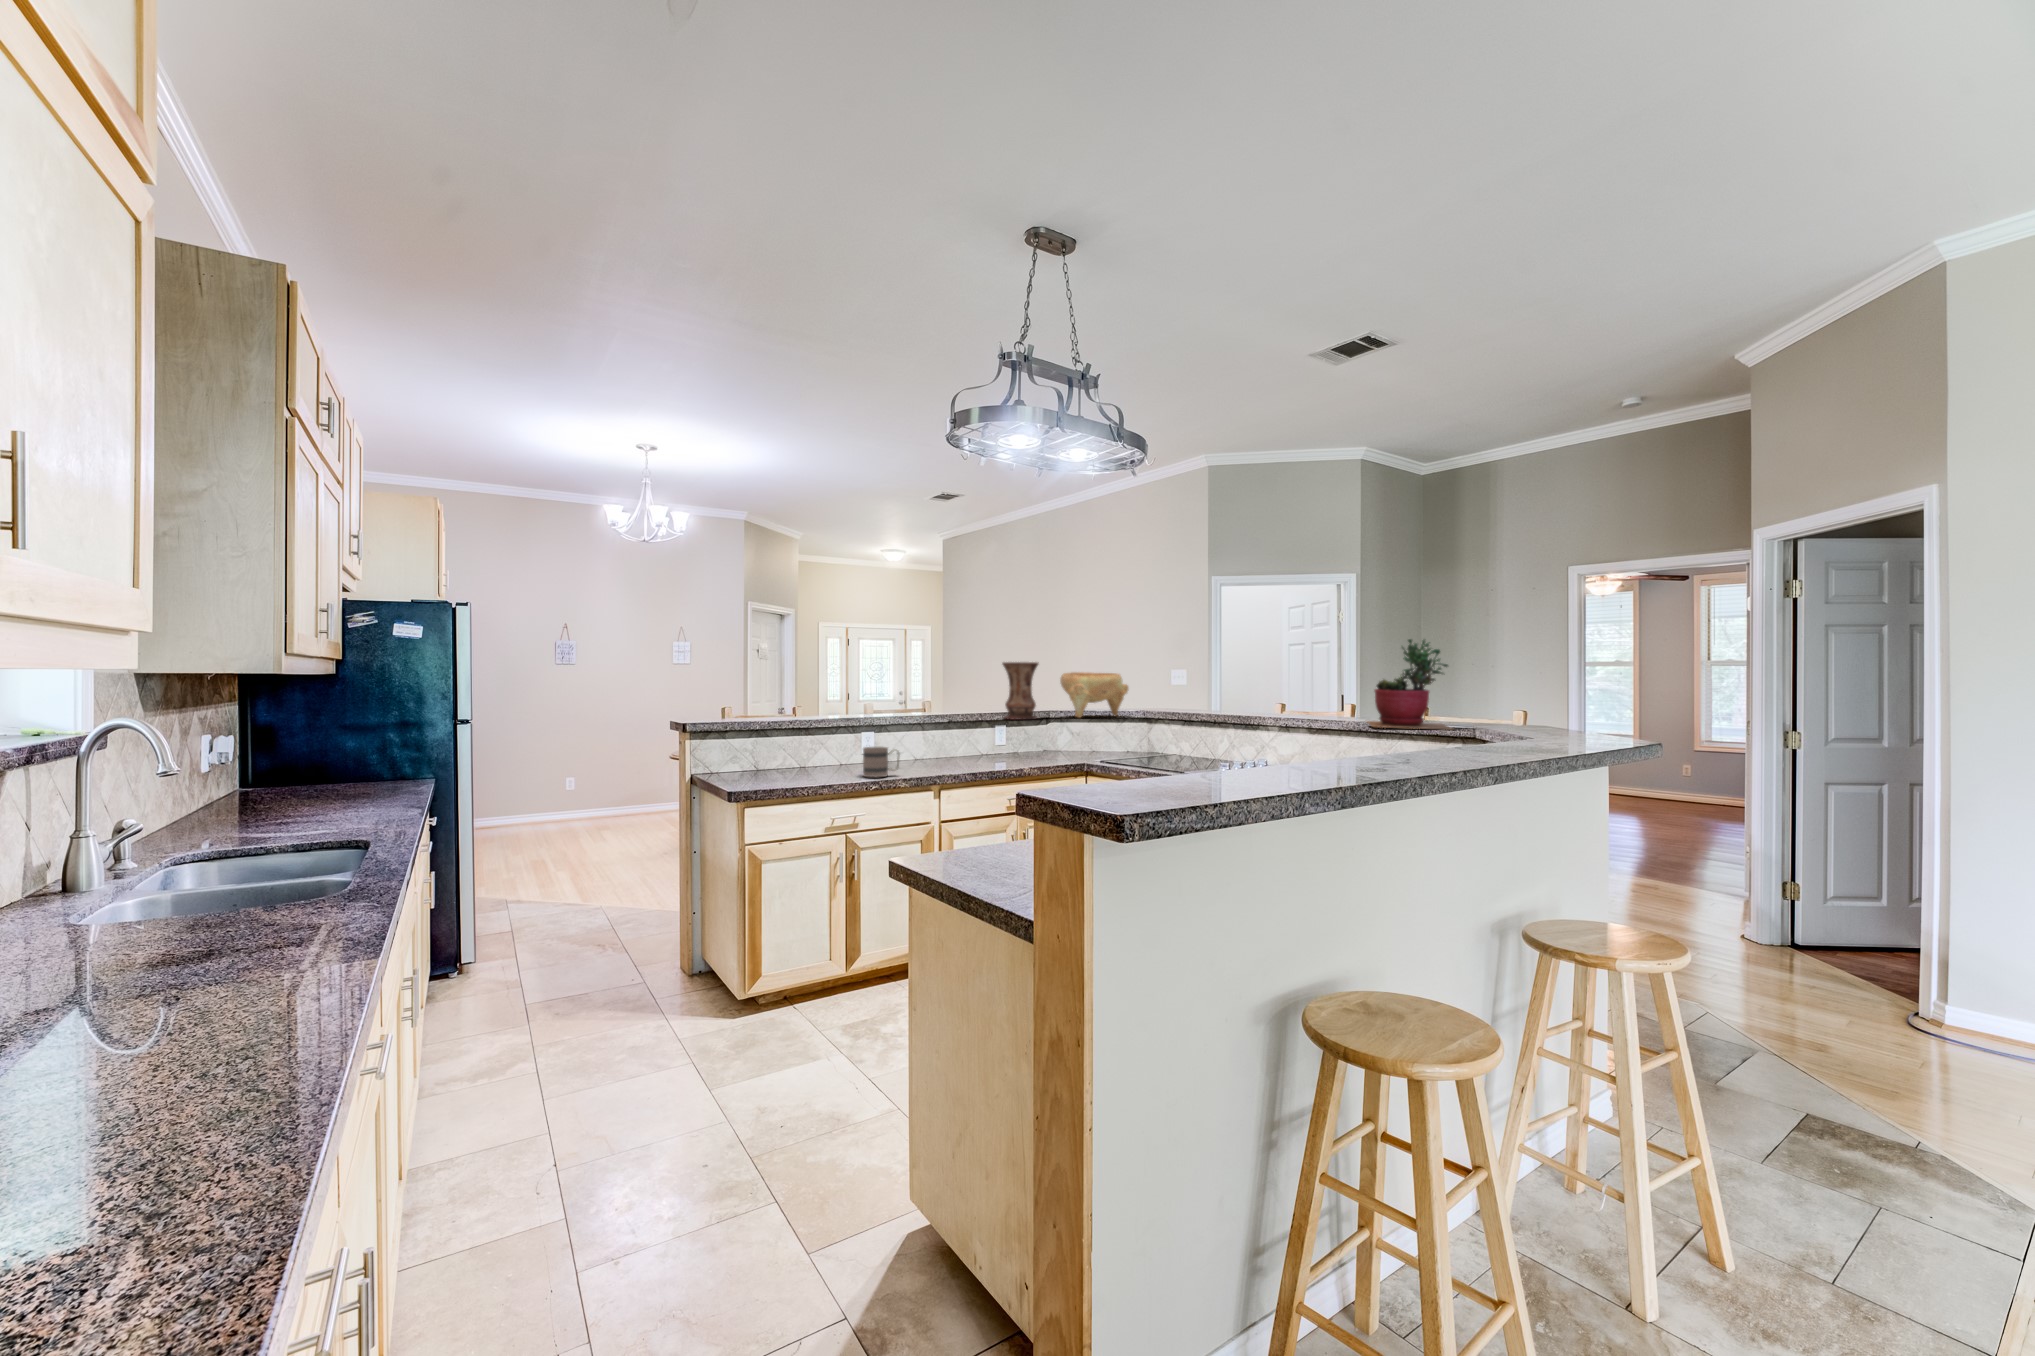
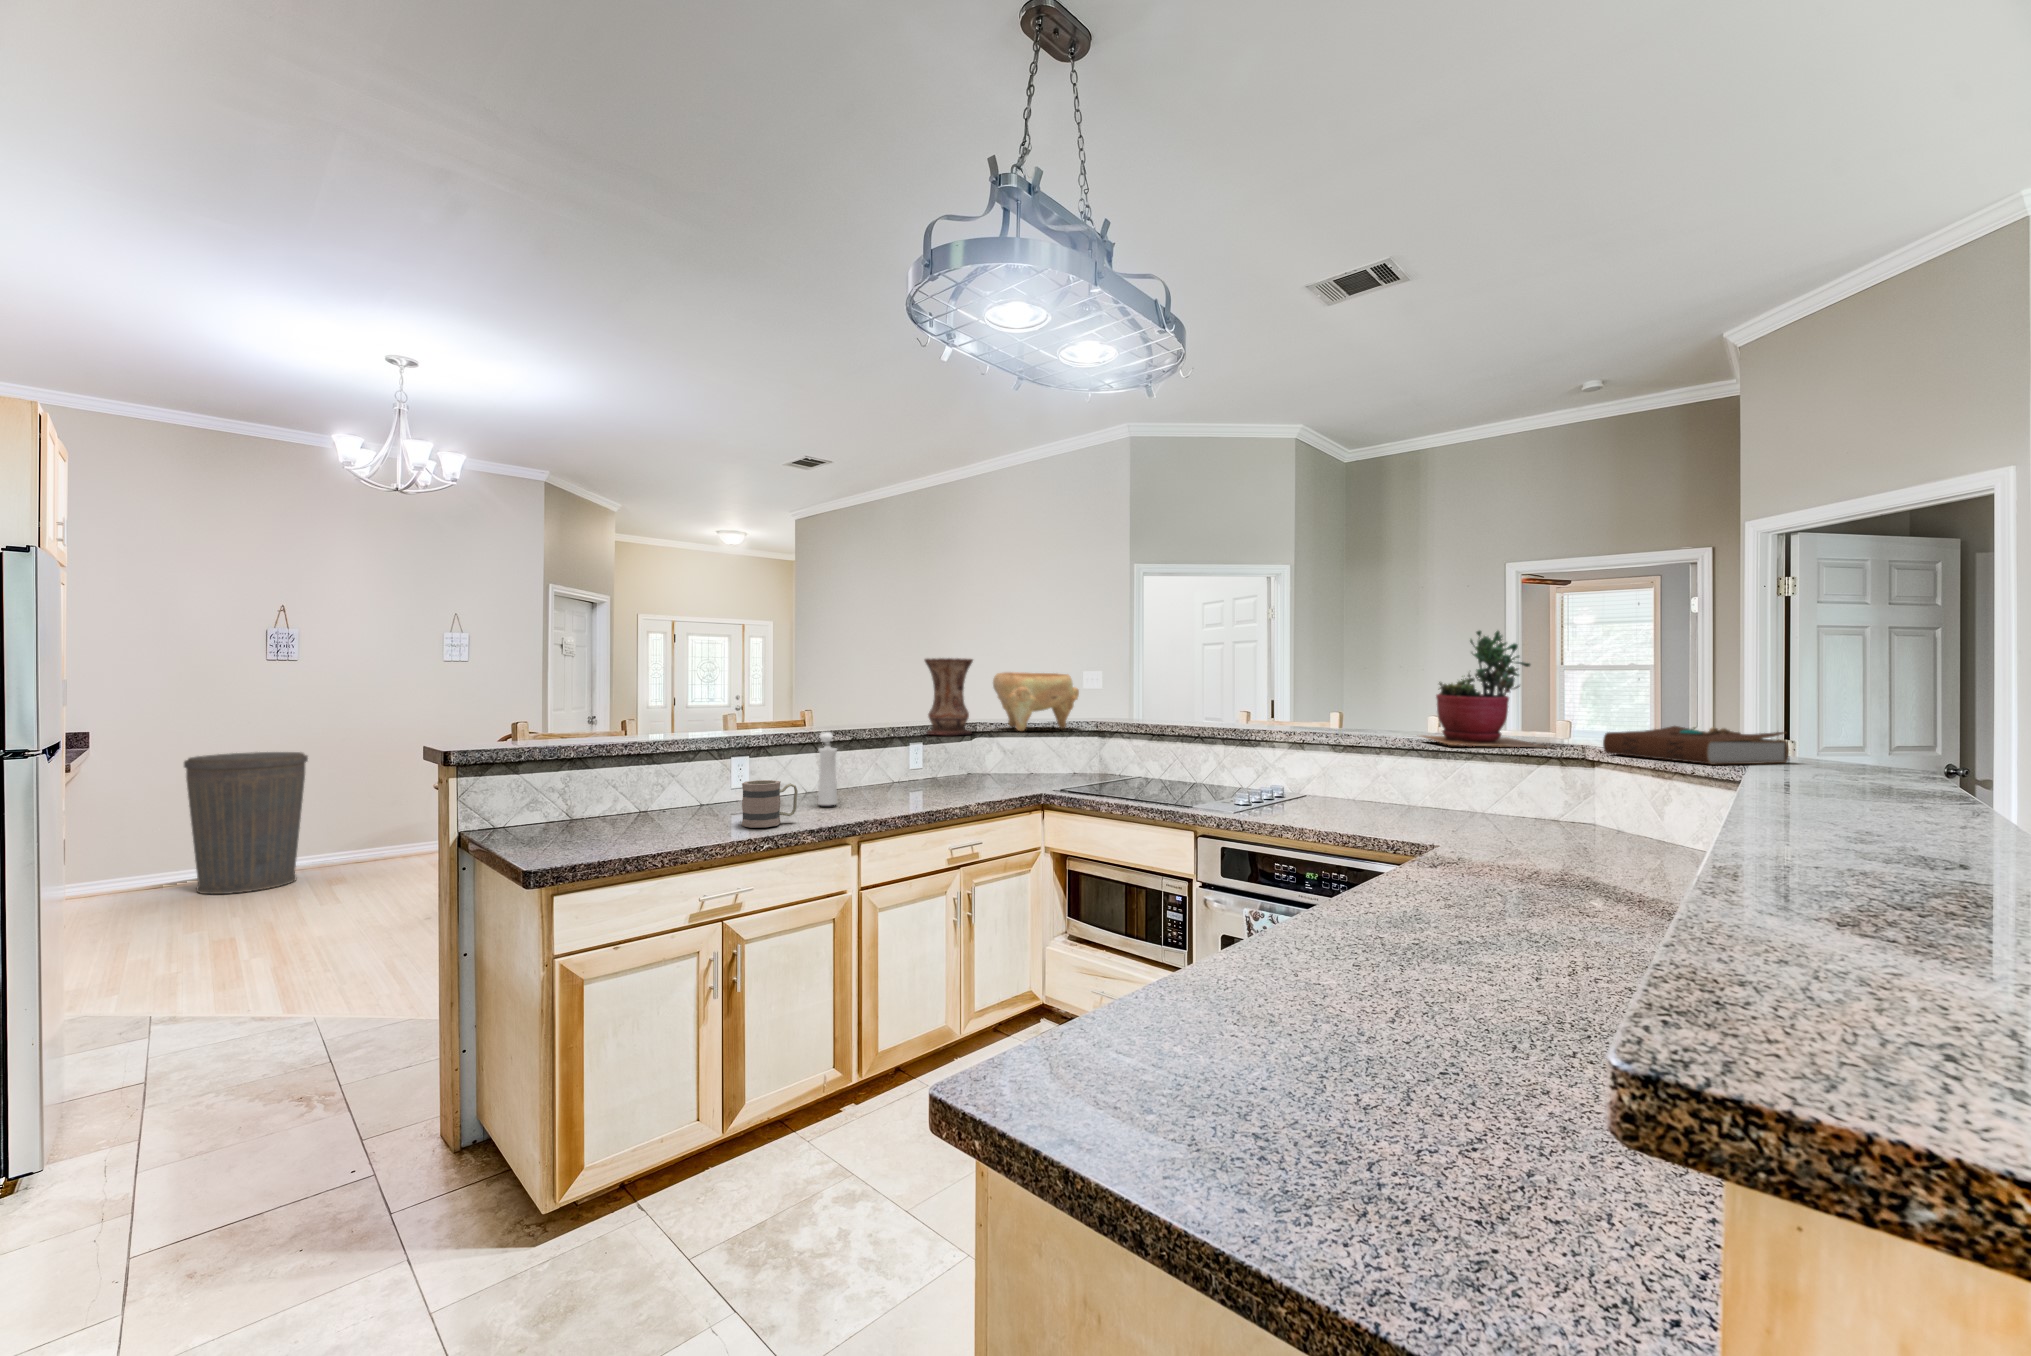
book: none [1472,712,1591,739] -> present [1603,726,1789,764]
pepper mill: none [918,716,931,767] -> present [818,732,837,805]
trash can: none [510,732,586,833] -> present [184,752,308,894]

